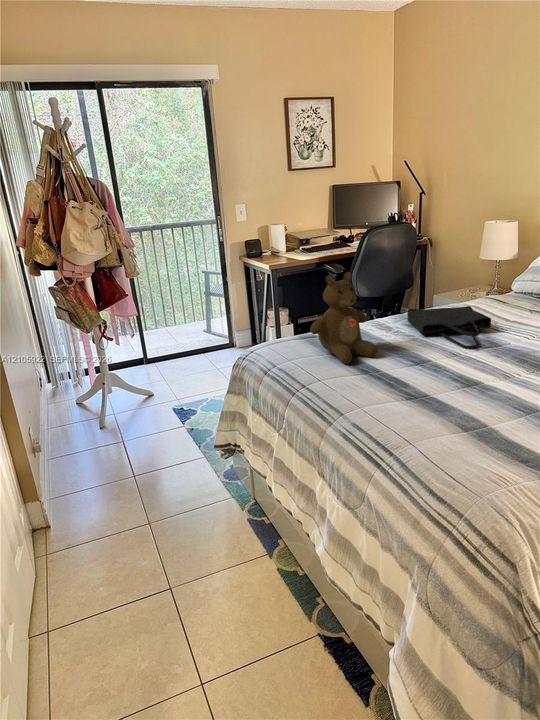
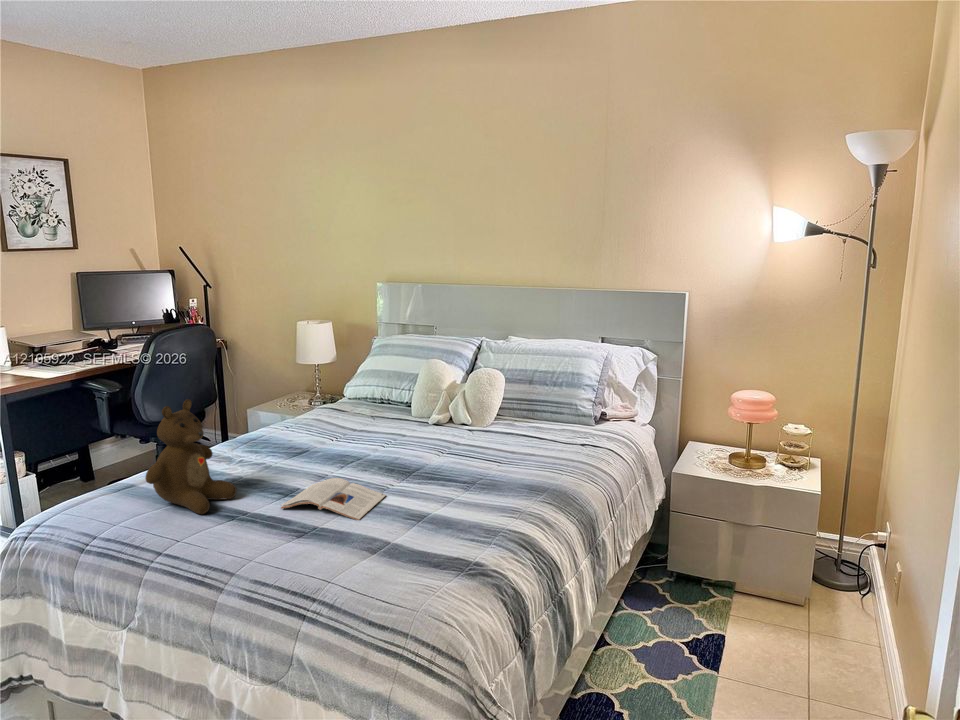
tote bag: present [407,306,491,350] -> none [248,421,344,470]
magazine: none [406,355,507,397] -> present [281,478,386,520]

